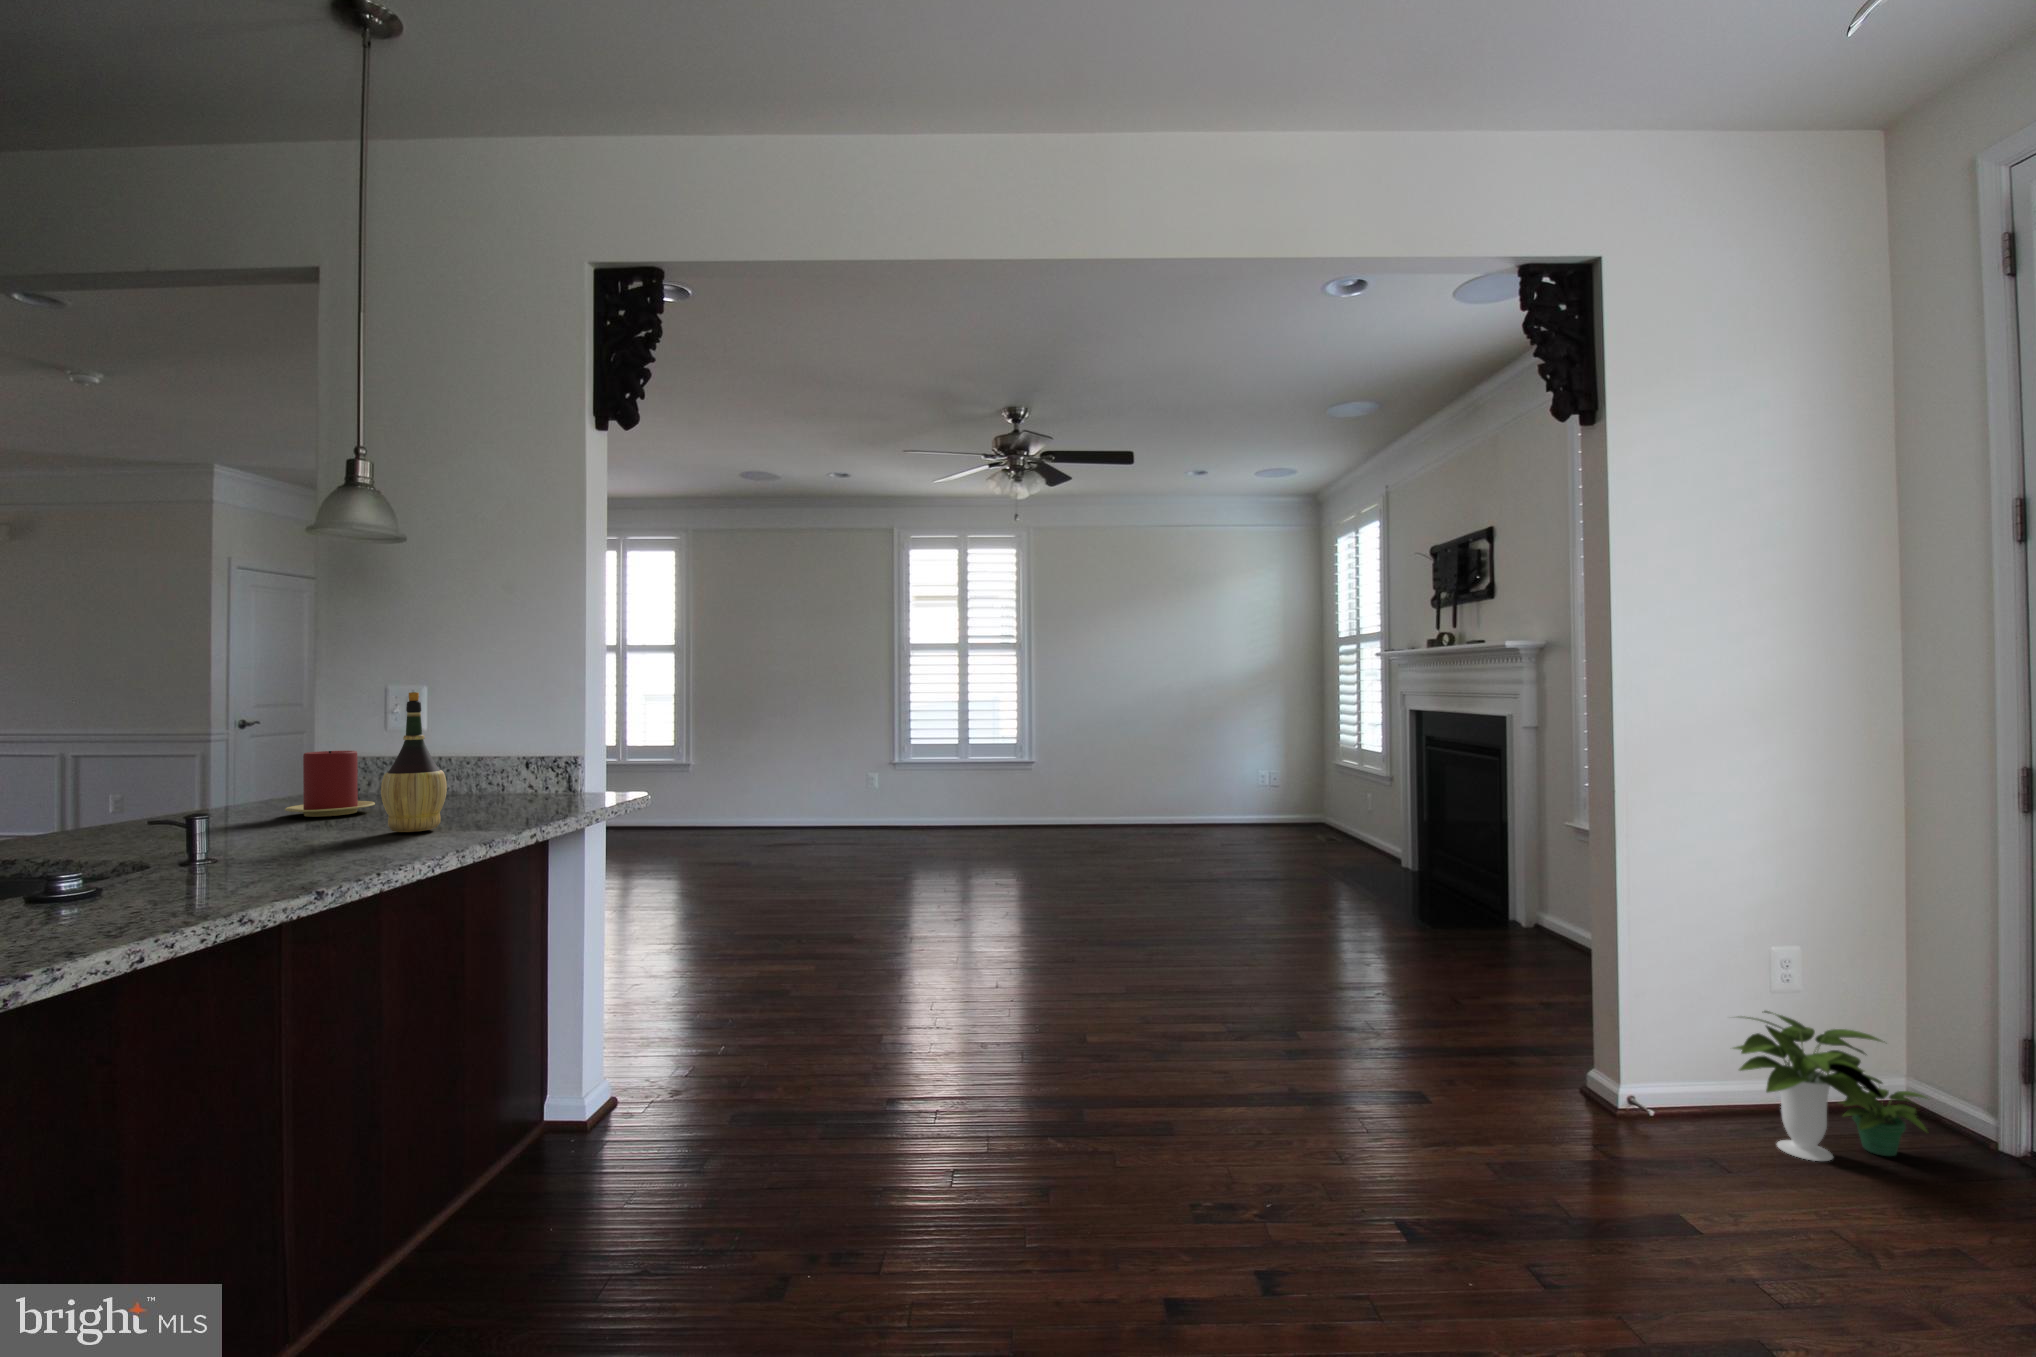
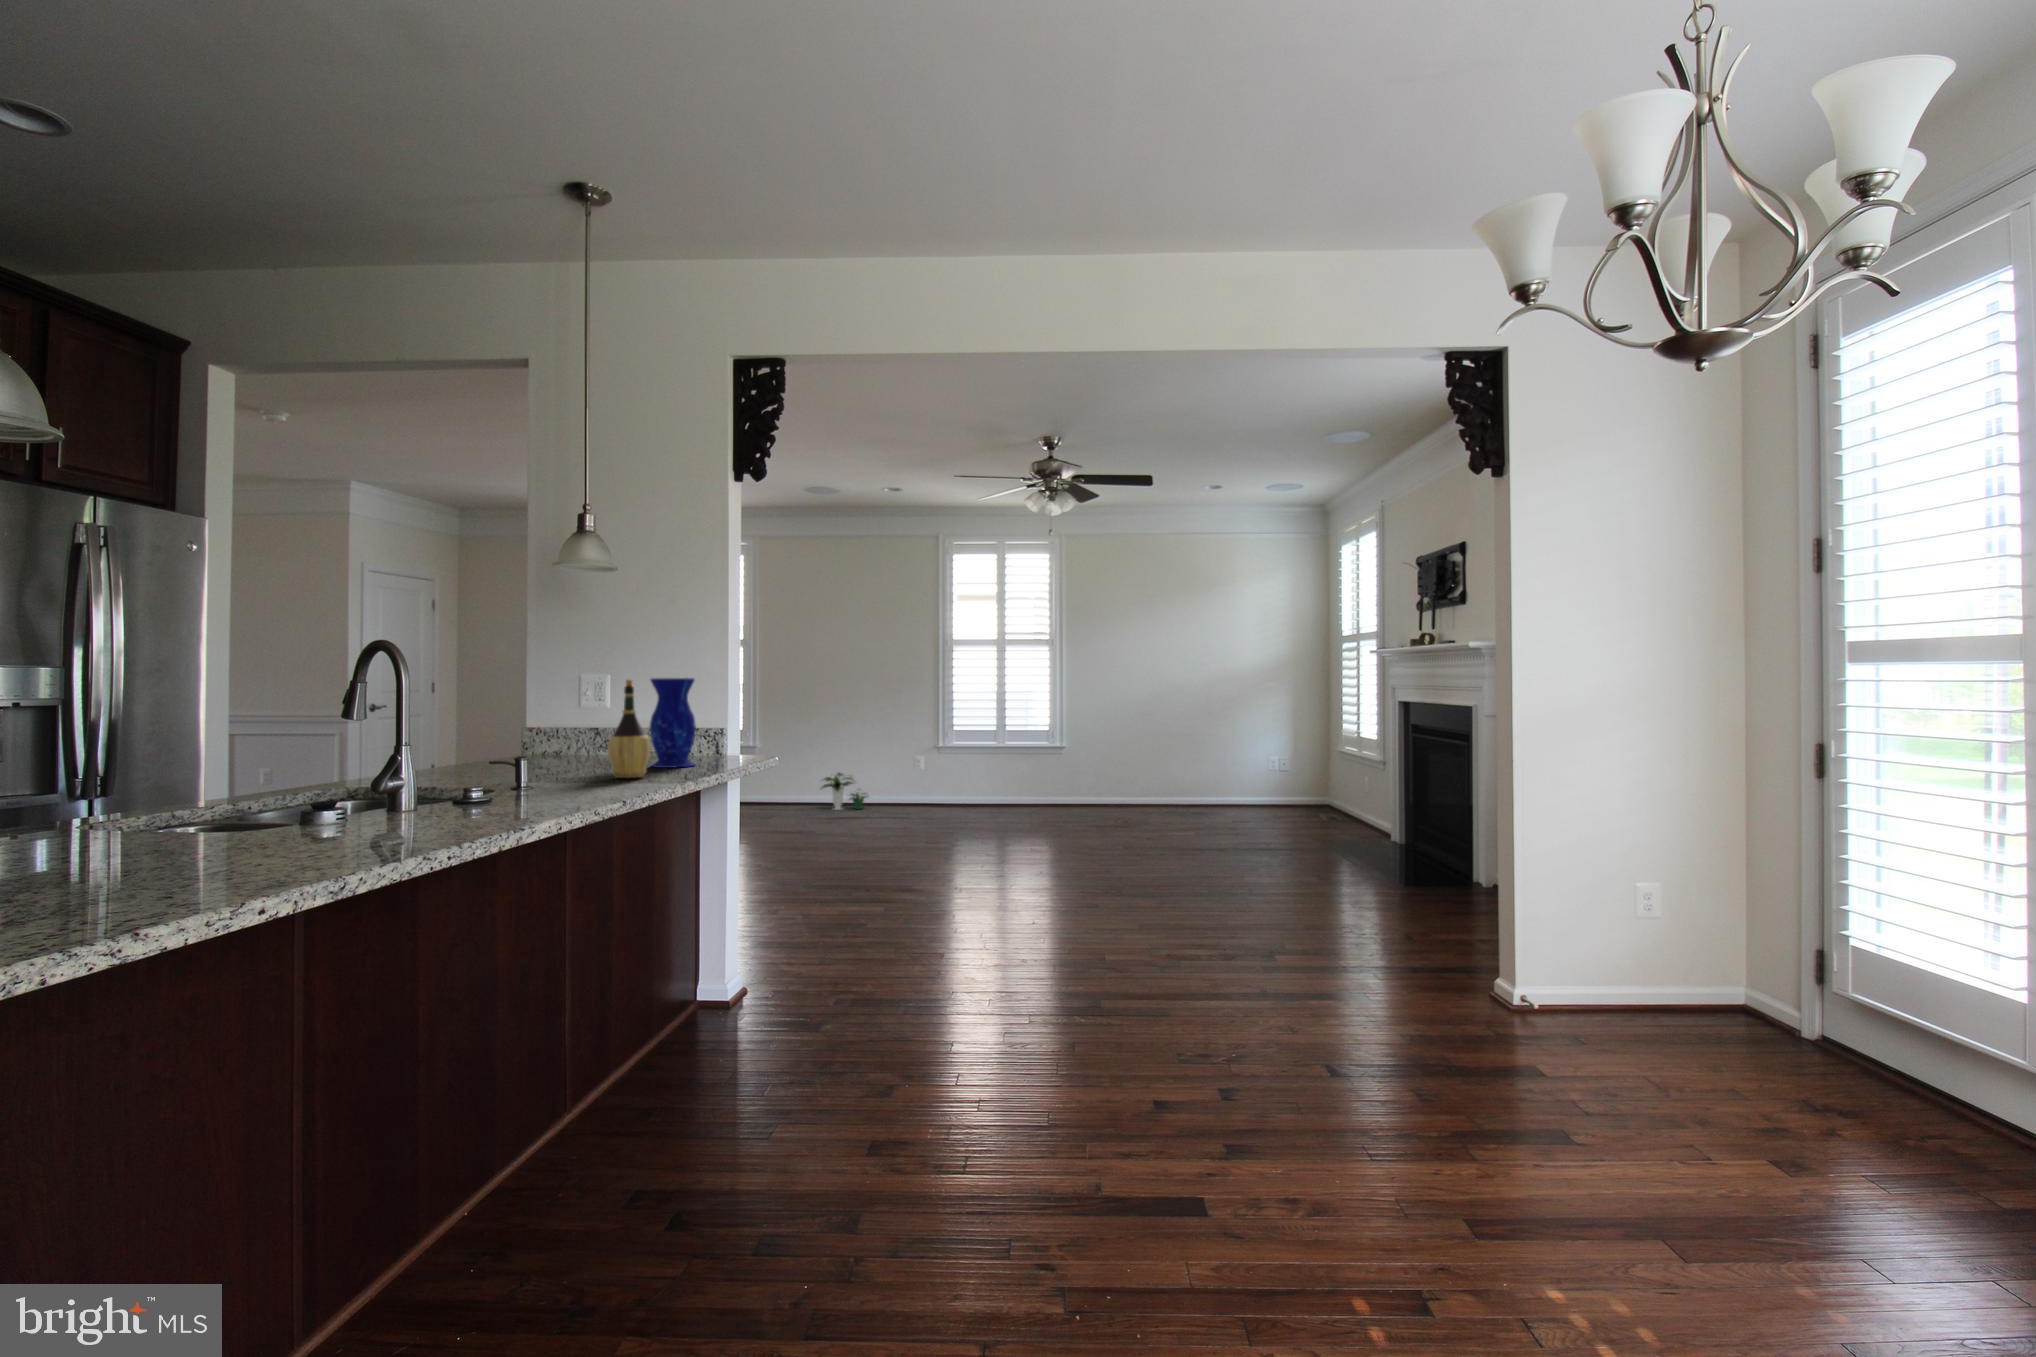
vase: none [467,690,534,812] -> present [650,678,696,768]
candle: present [285,751,375,817] -> none [524,722,584,769]
potted plant: present [1734,1011,1927,1161] -> present [822,773,866,810]

